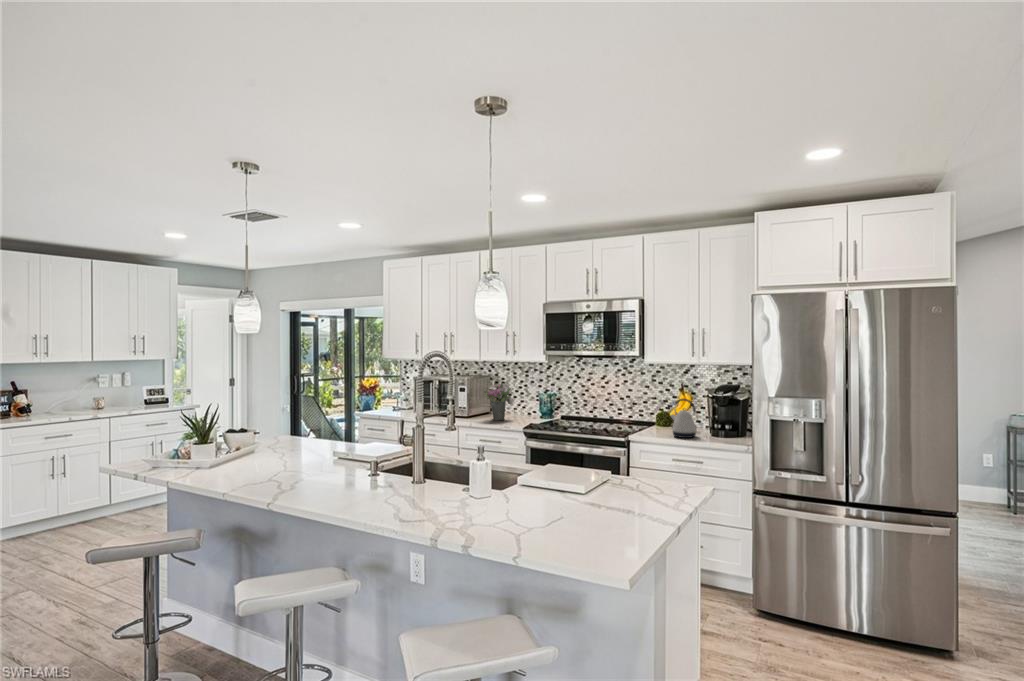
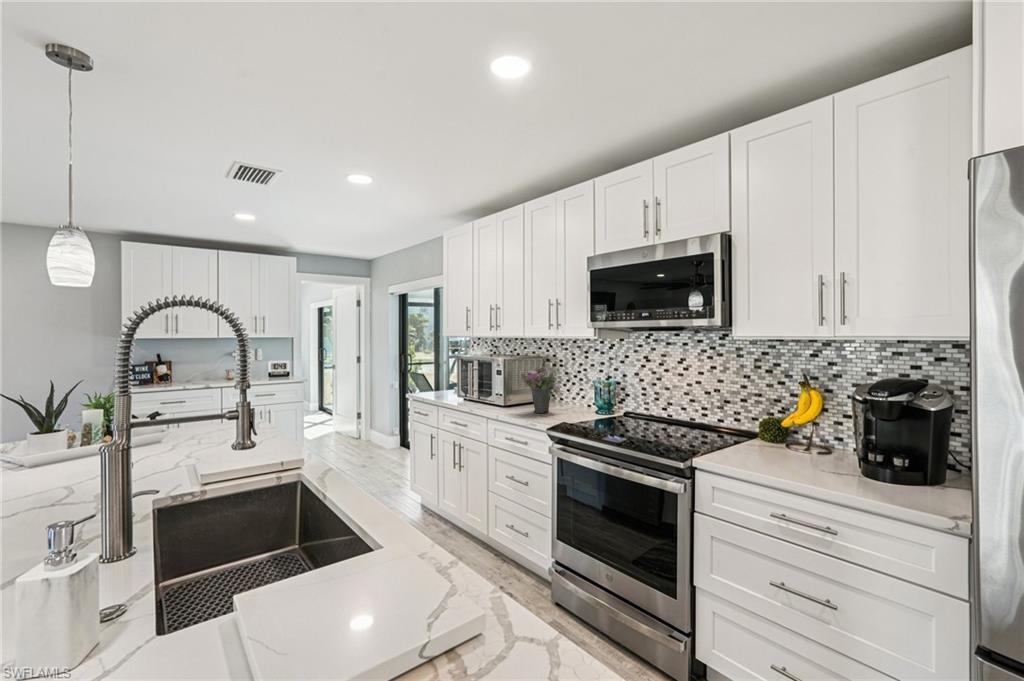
kettle: present [671,399,697,438] -> none [773,402,829,476]

